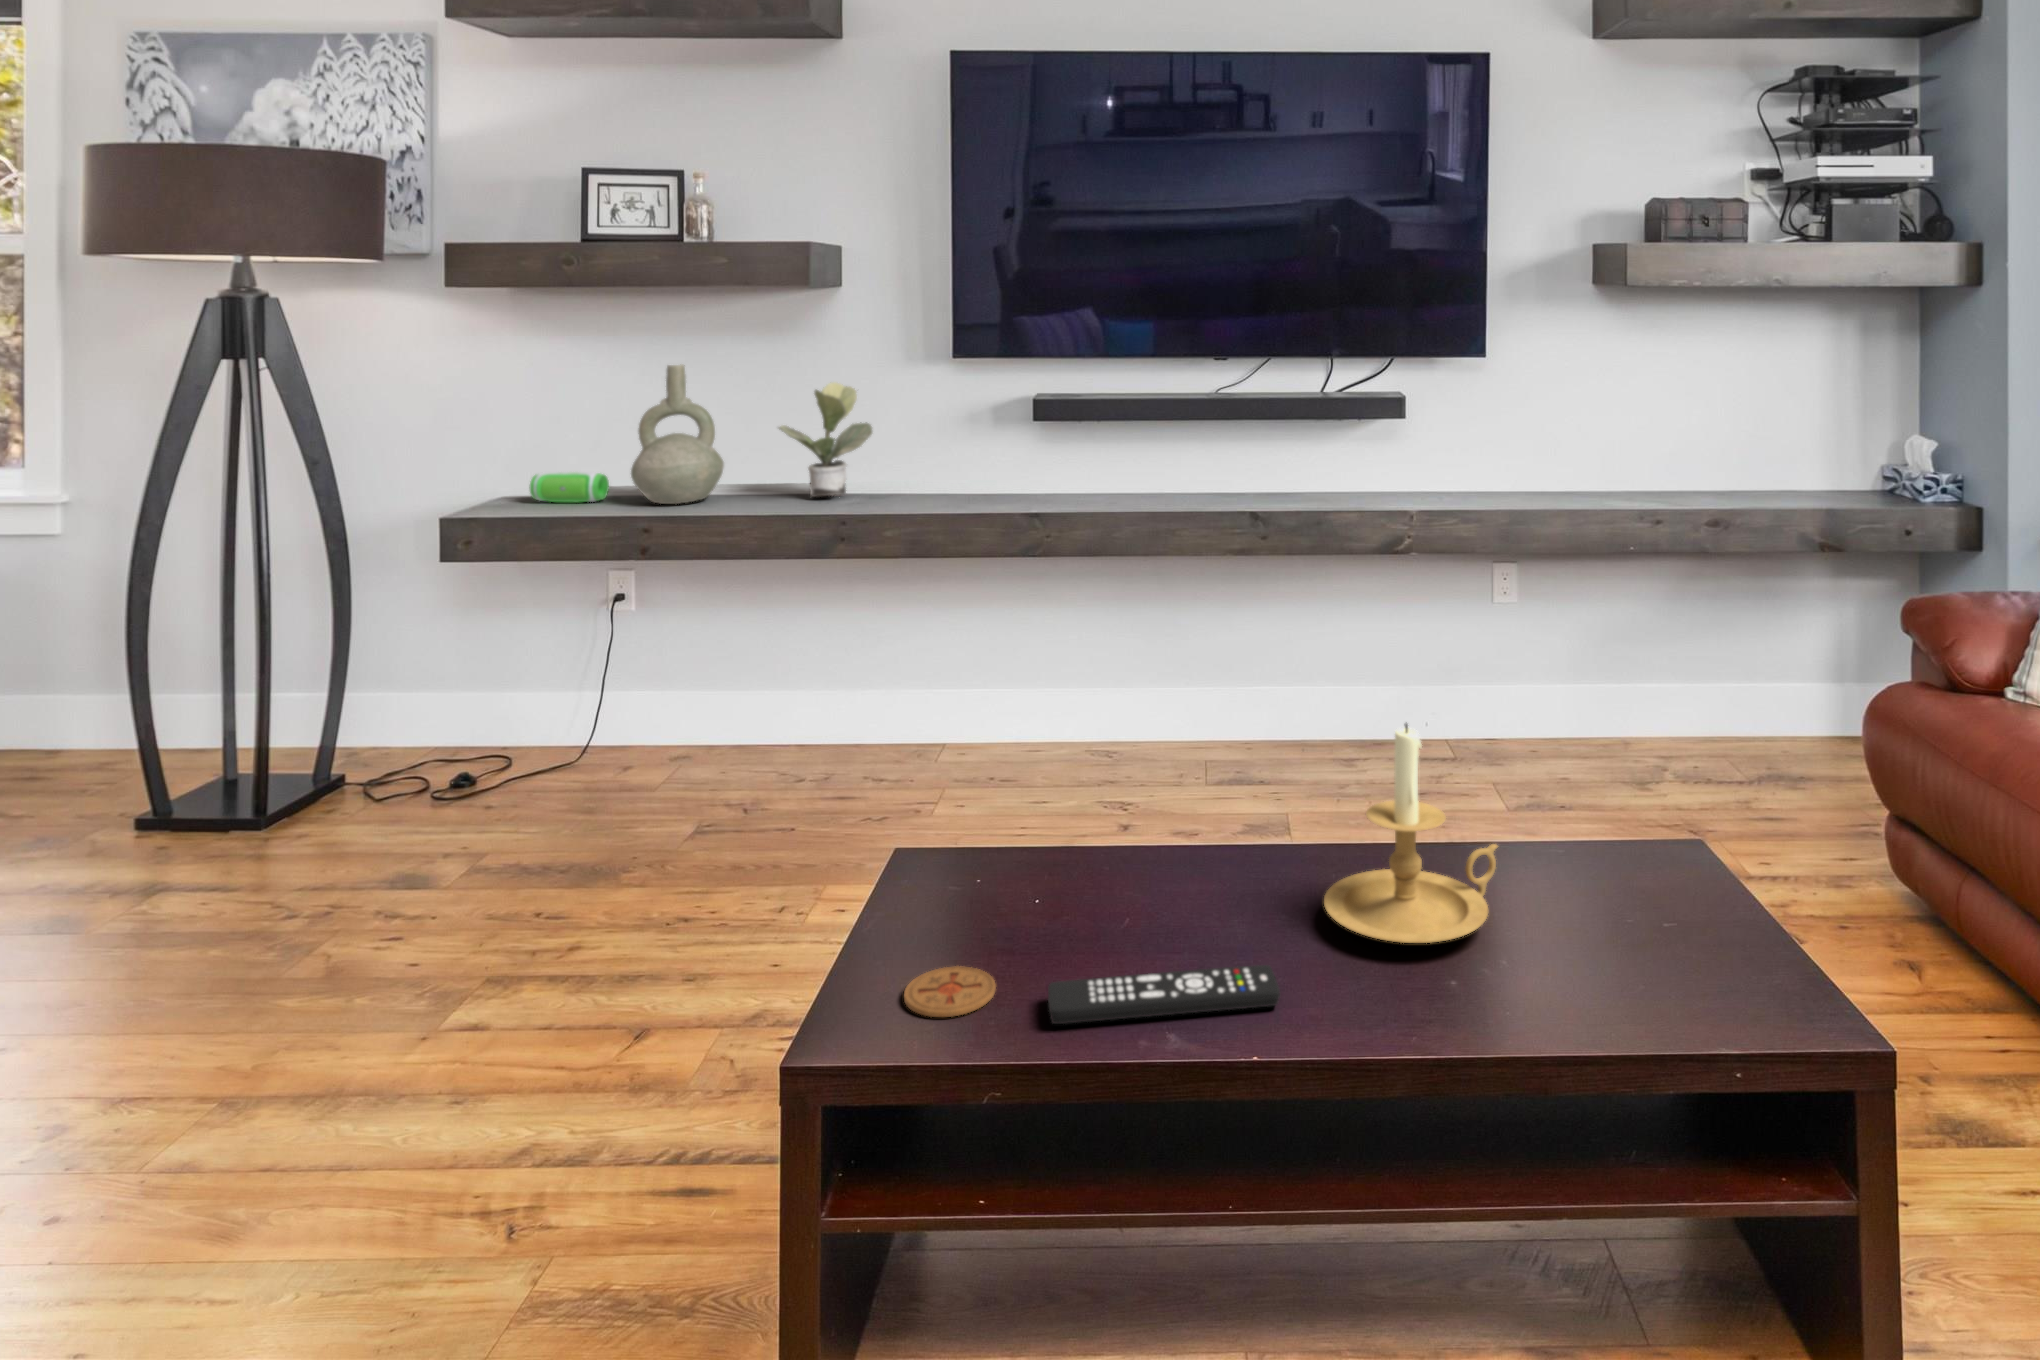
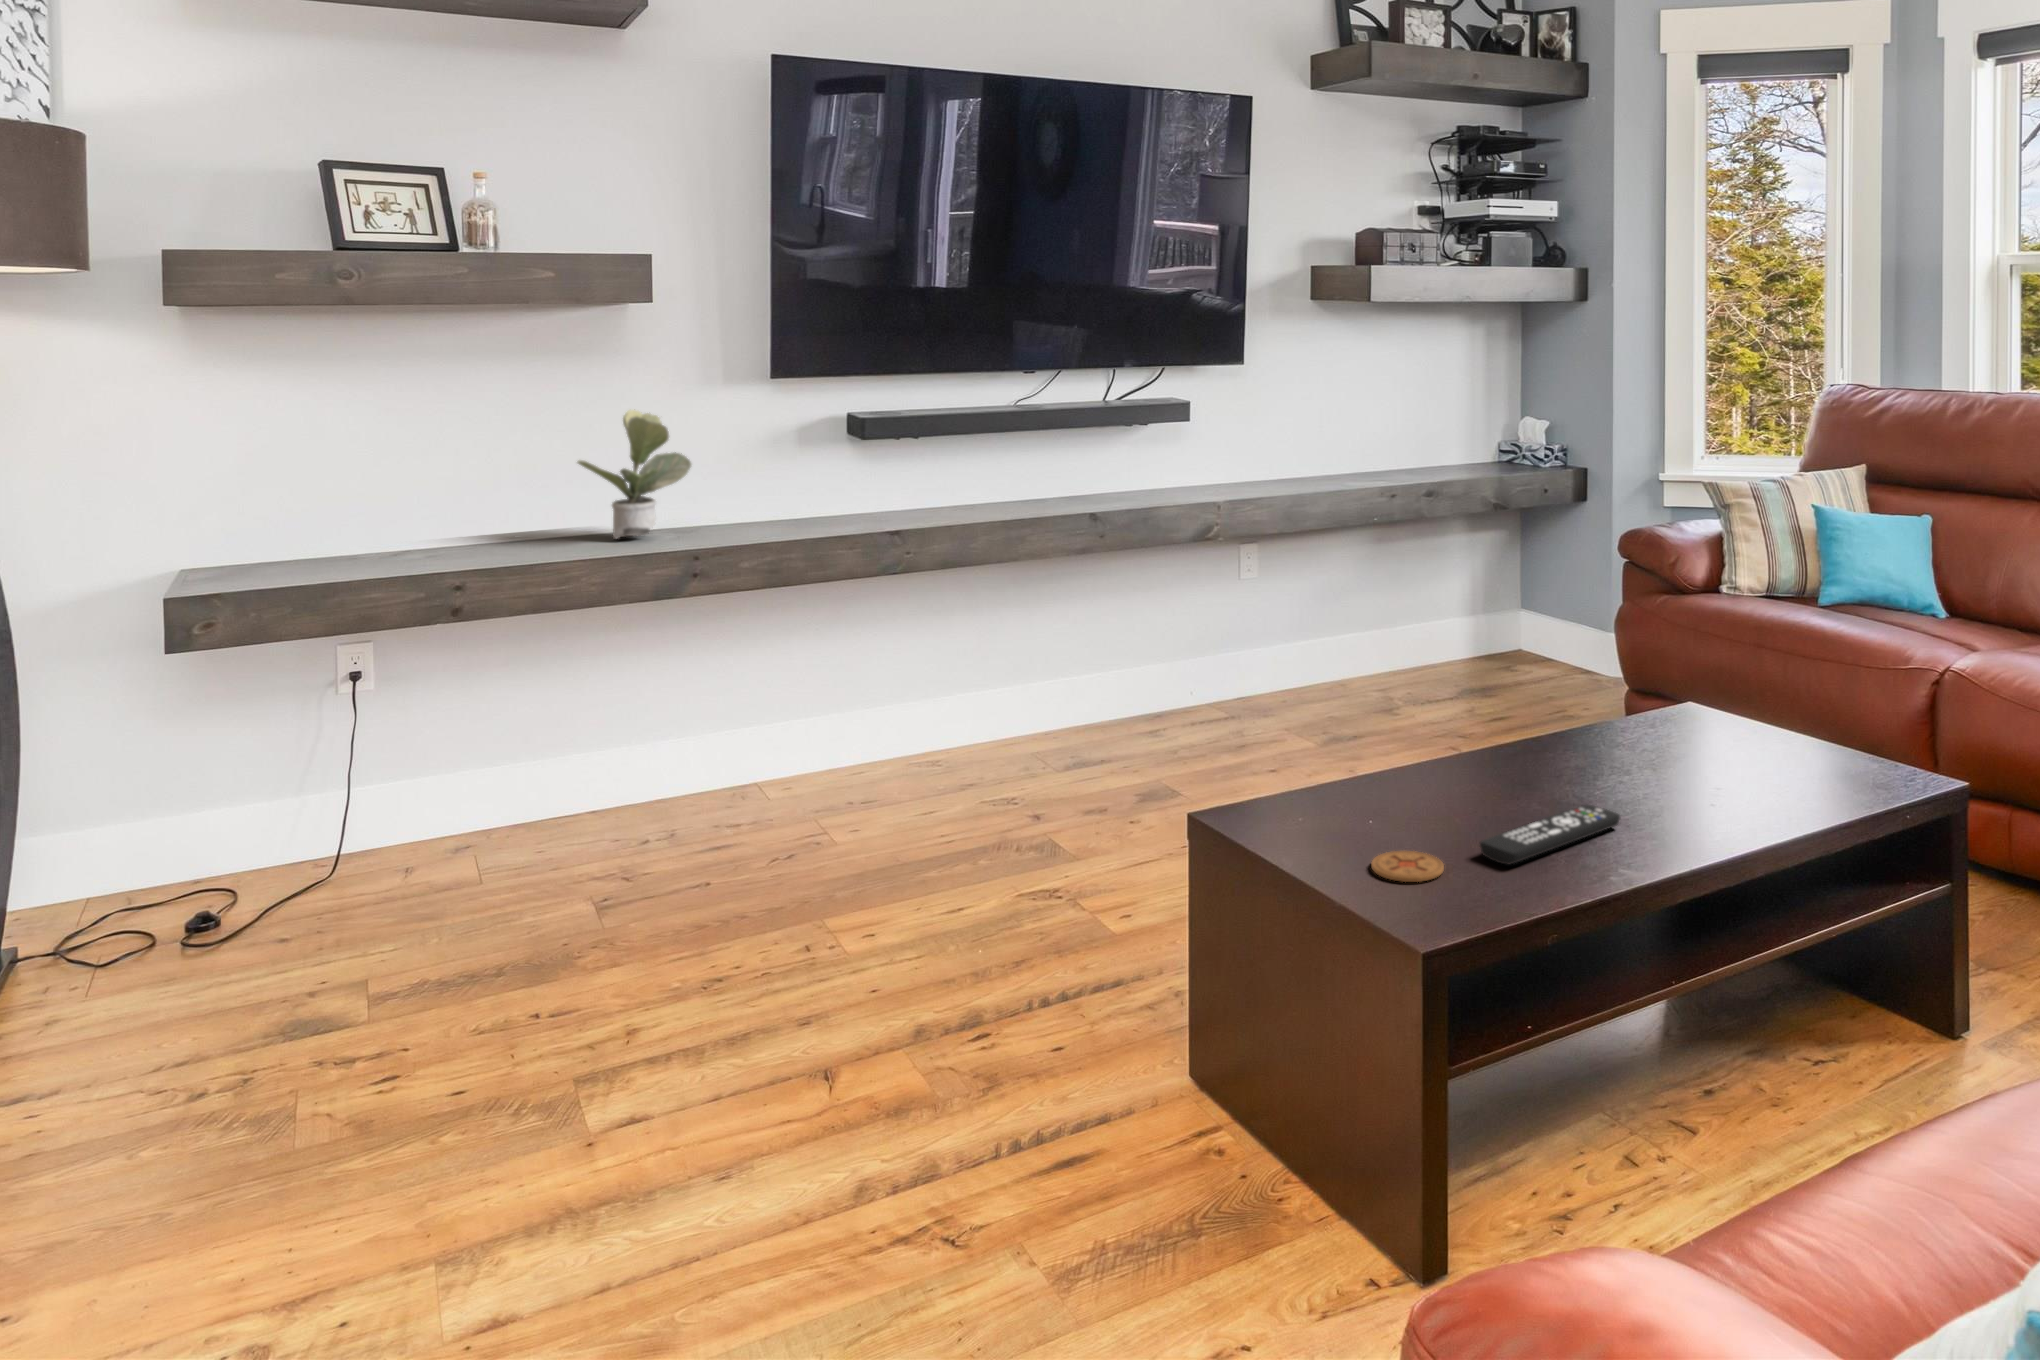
decorative vase: present [631,365,724,504] -> none [395,394,509,559]
speaker: present [530,472,609,502] -> none [248,530,350,570]
candle holder: present [1324,724,1497,943] -> none [1543,623,1668,783]

